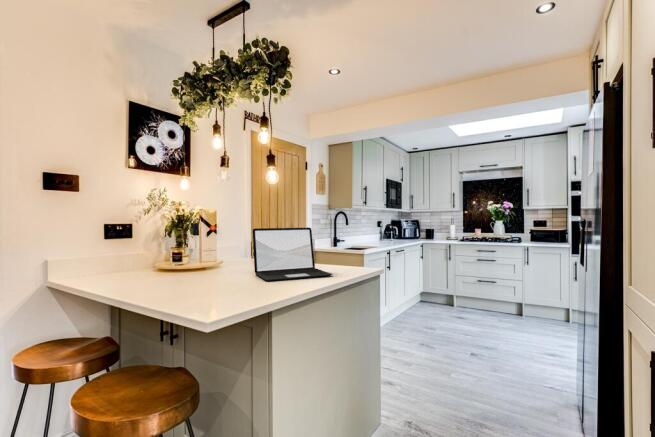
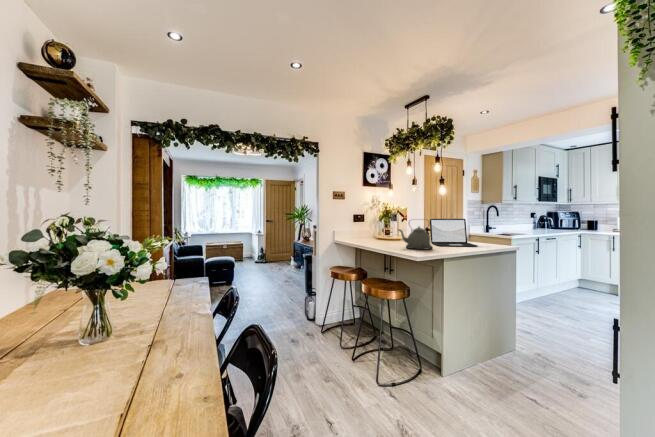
kettle: none [173,229,252,298] -> present [399,227,432,249]

